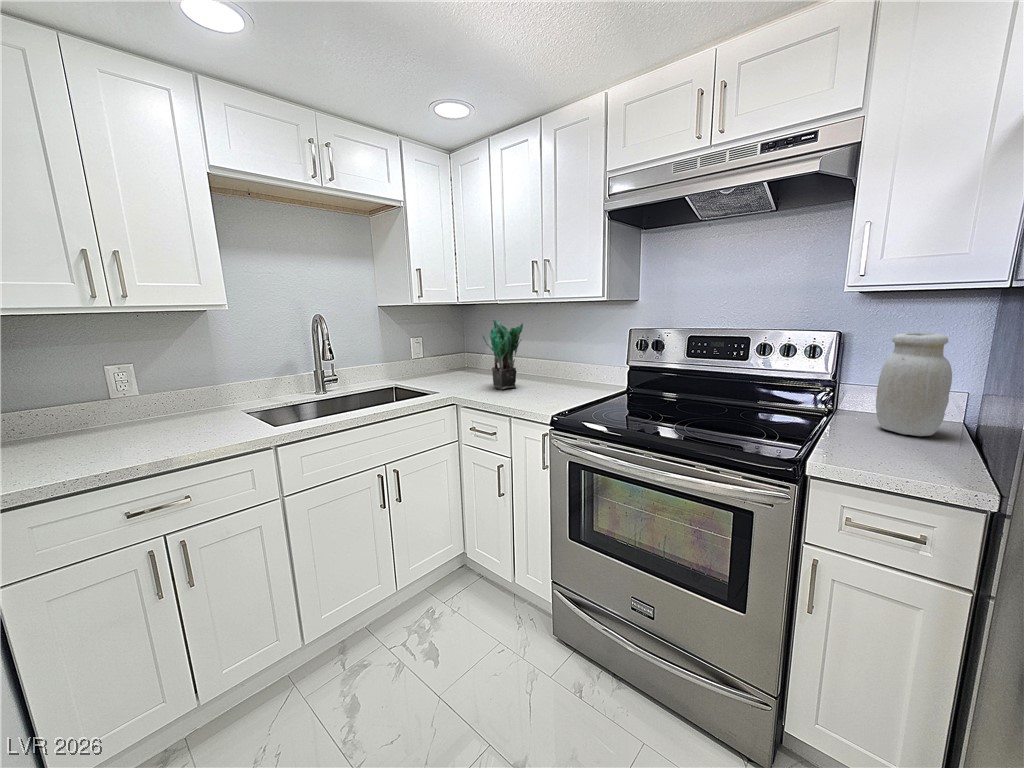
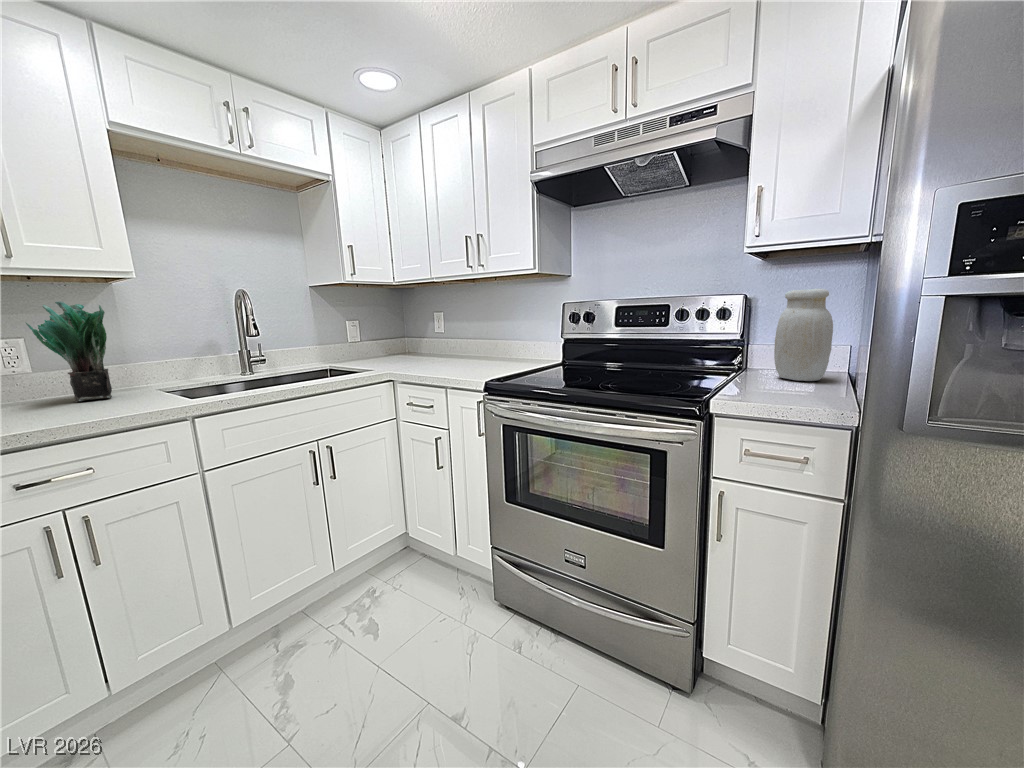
potted plant: present [483,320,523,389] -> present [26,301,112,402]

